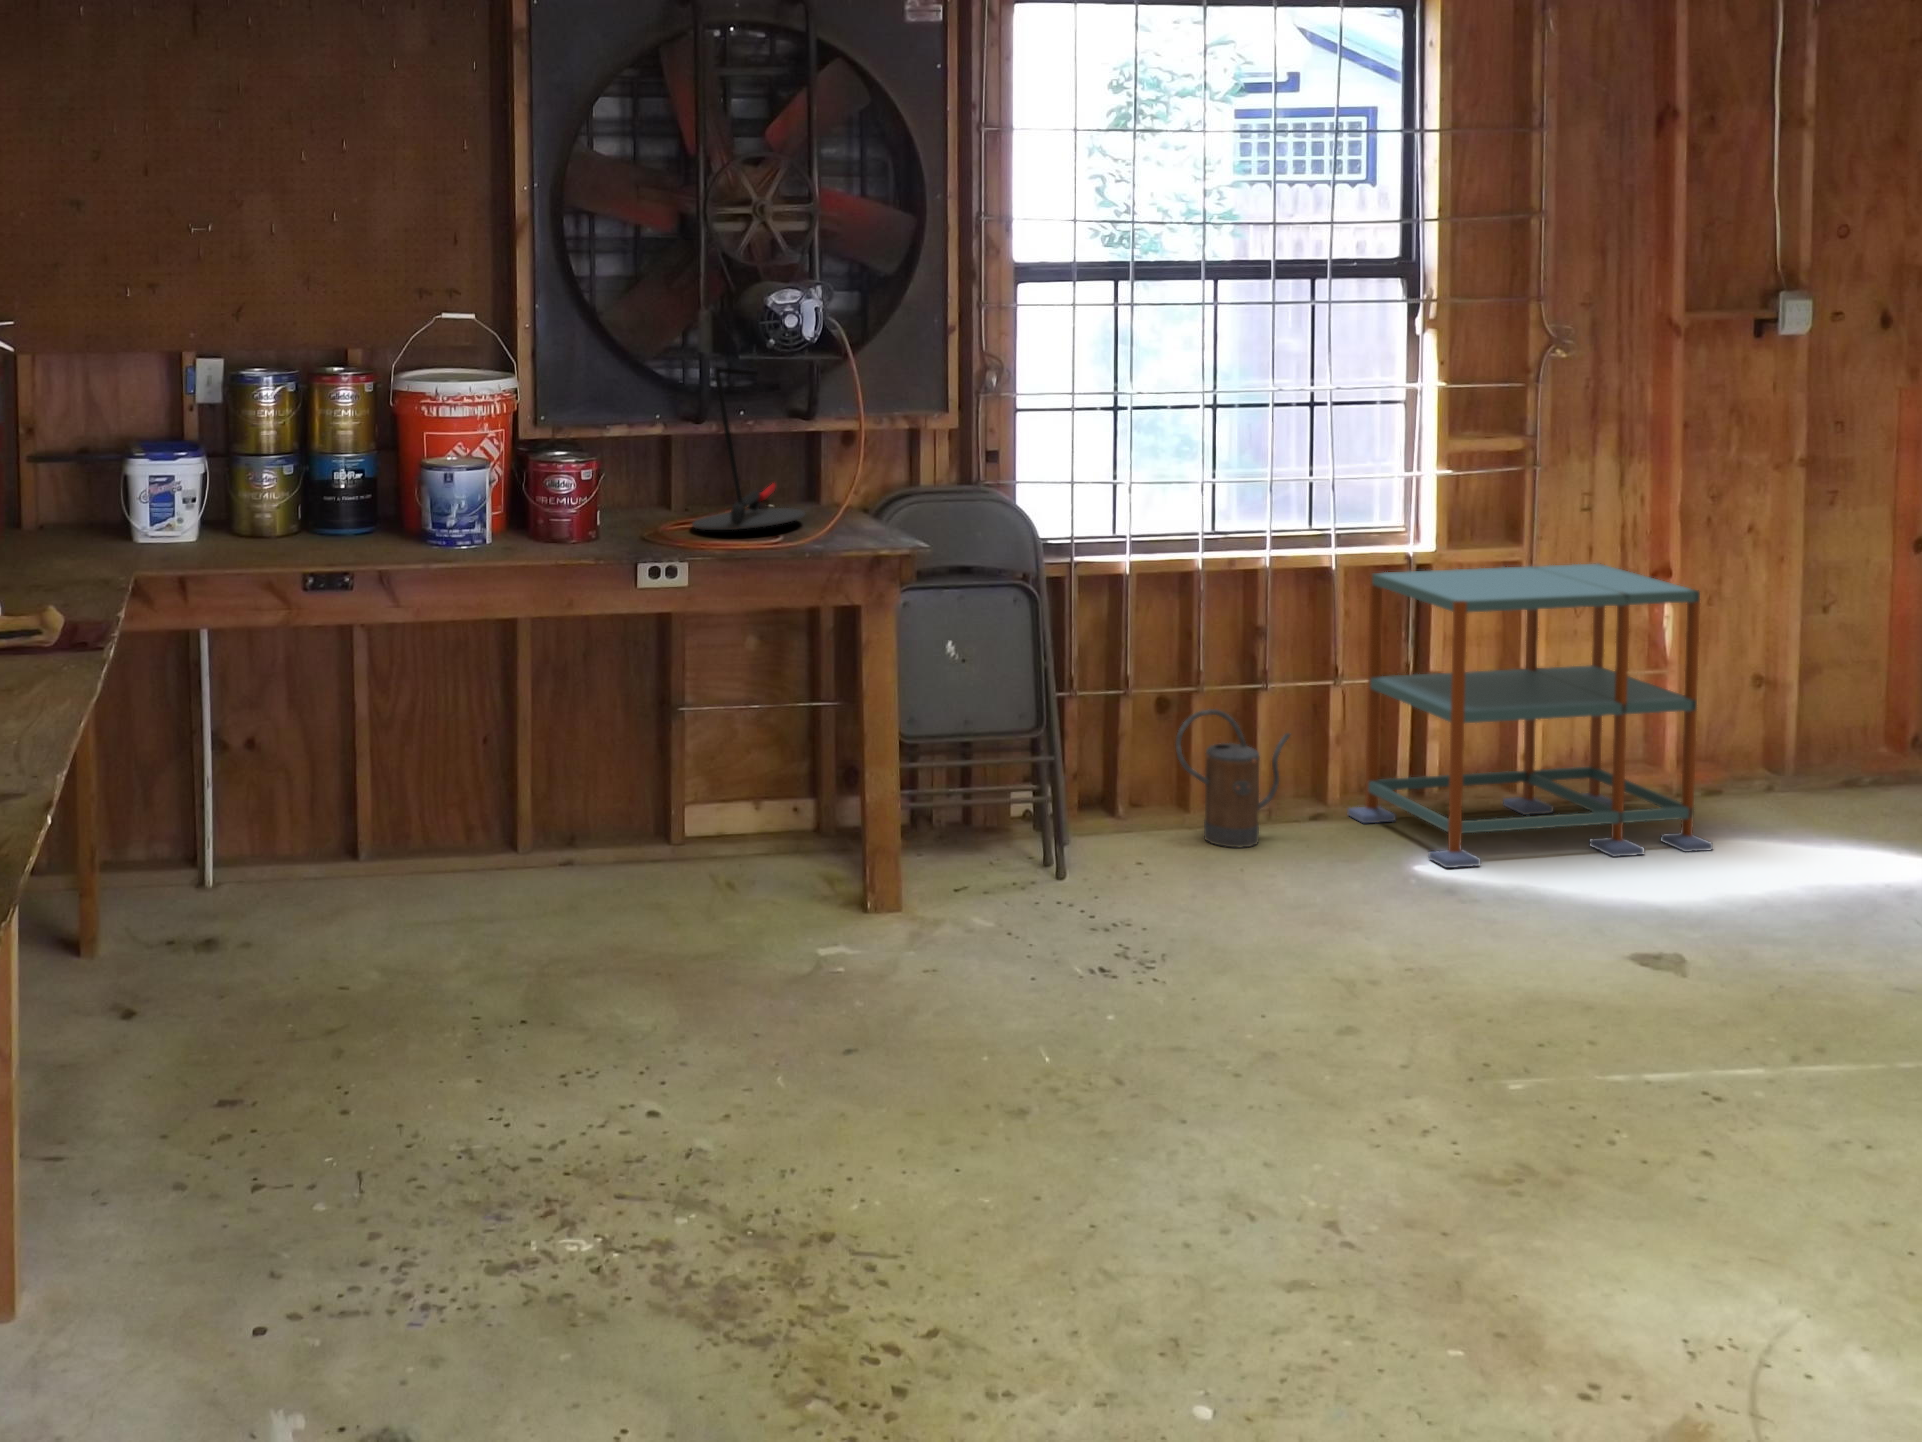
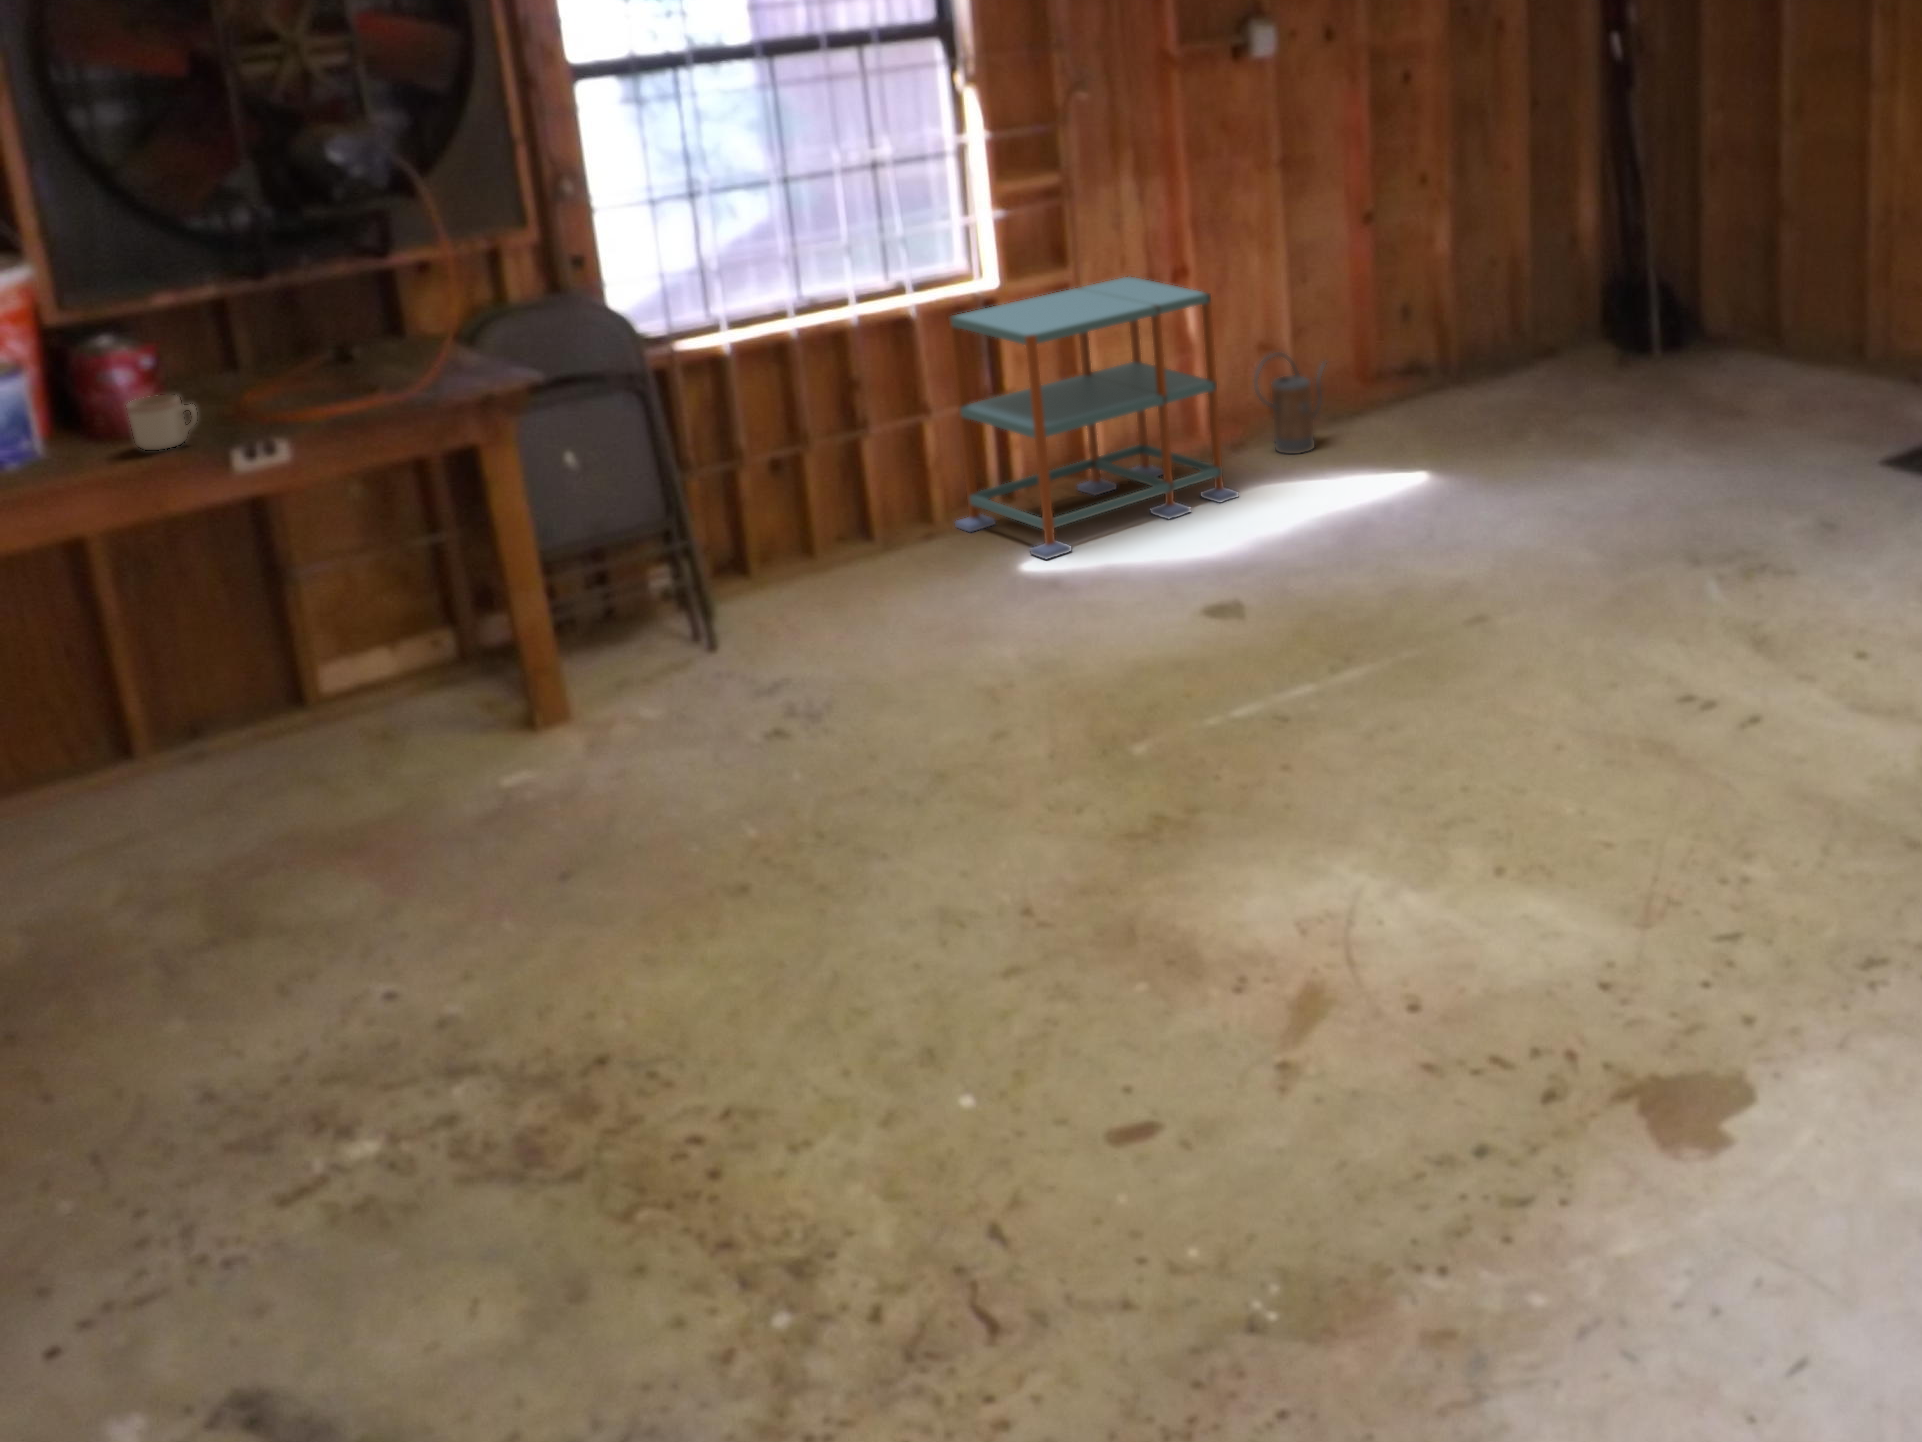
desk lamp: present [692,367,805,530] -> none [263,218,399,393]
mug: none [573,510,625,558] -> present [127,395,197,450]
watering can: present [1176,709,1291,847] -> present [1254,353,1327,454]

